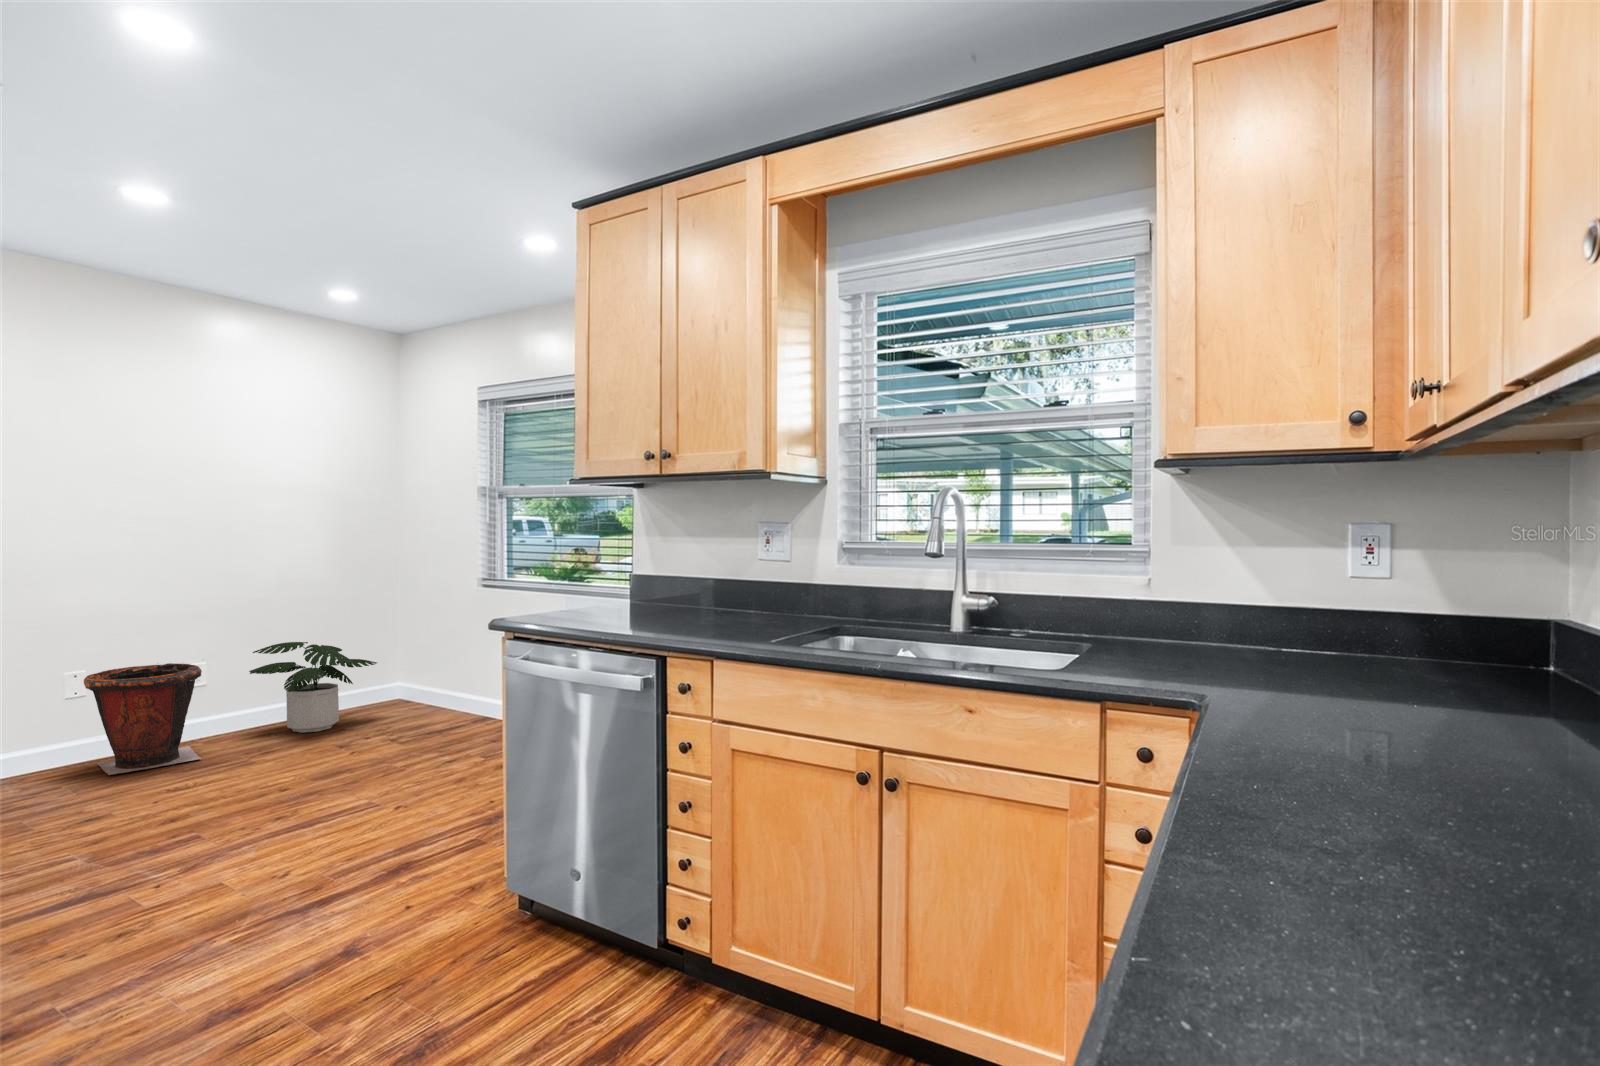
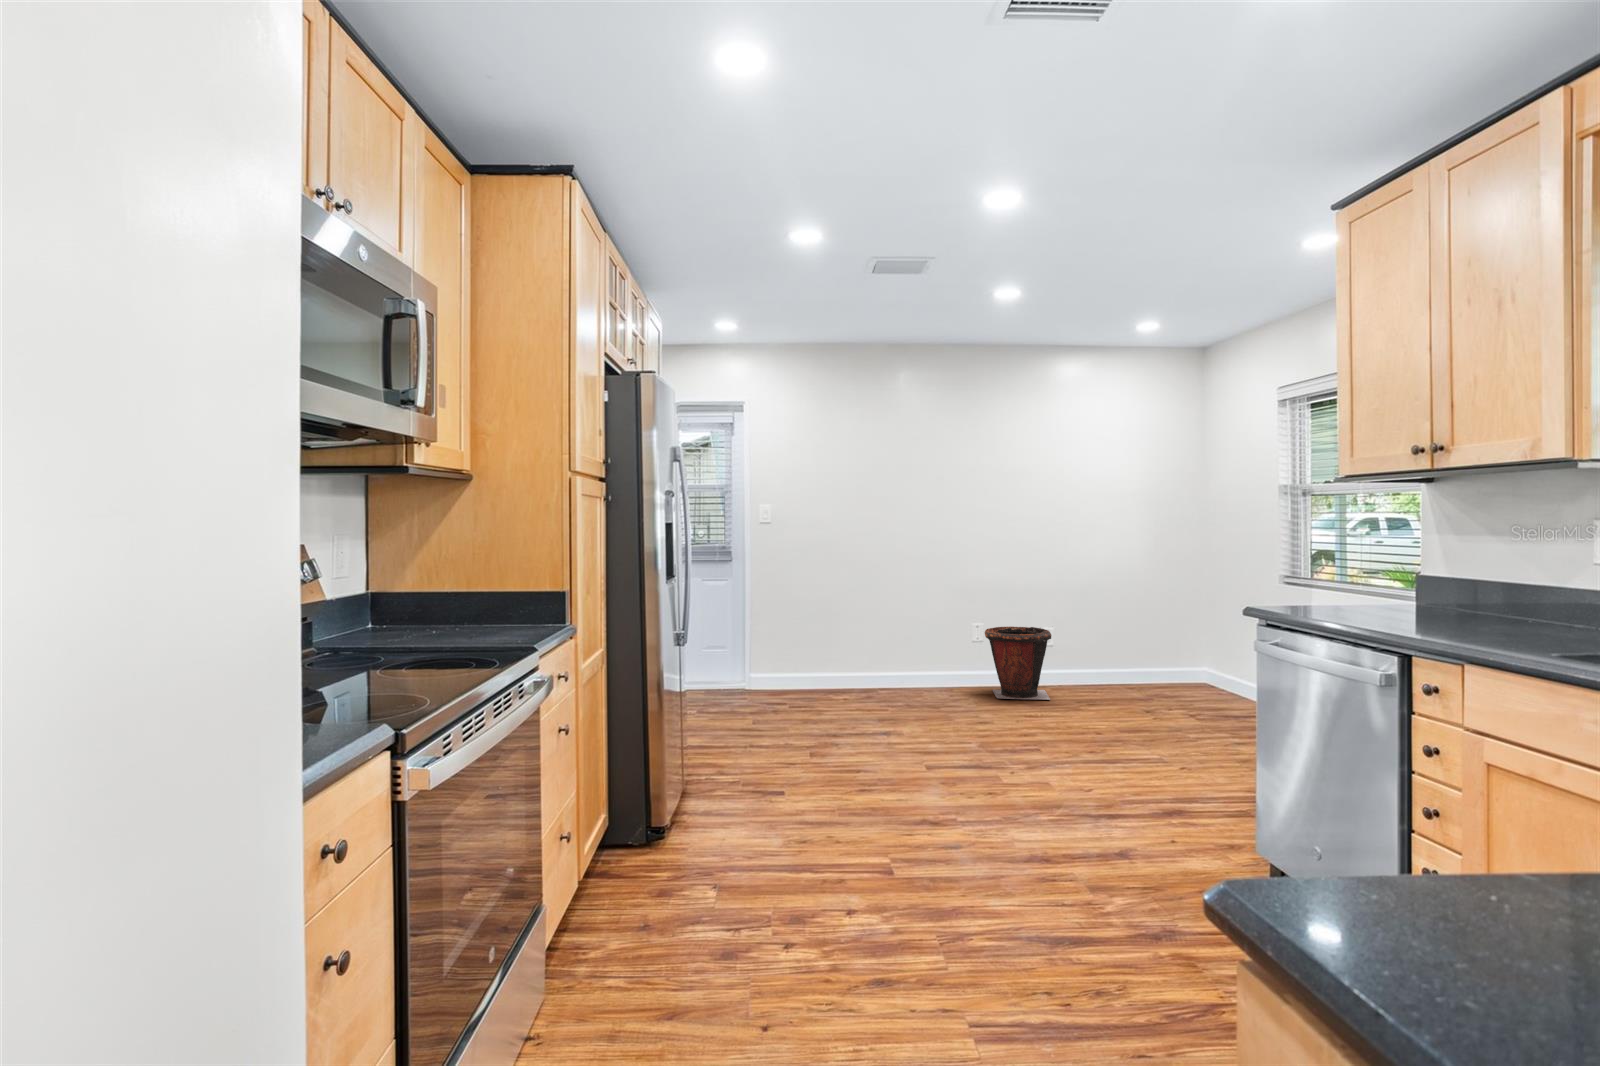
potted plant: present [249,642,377,733] -> none [1084,621,1183,697]

